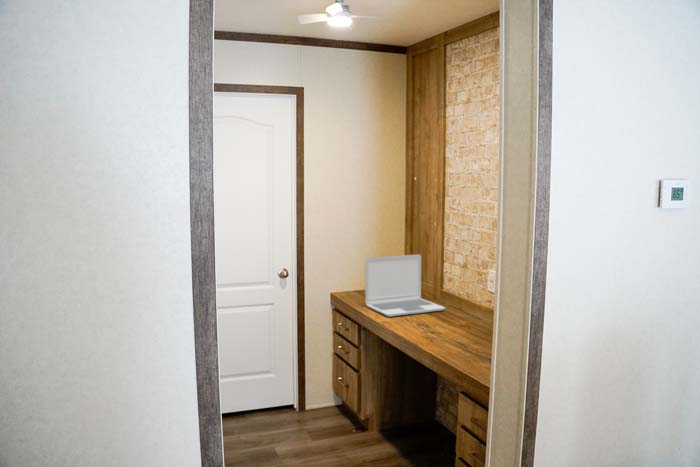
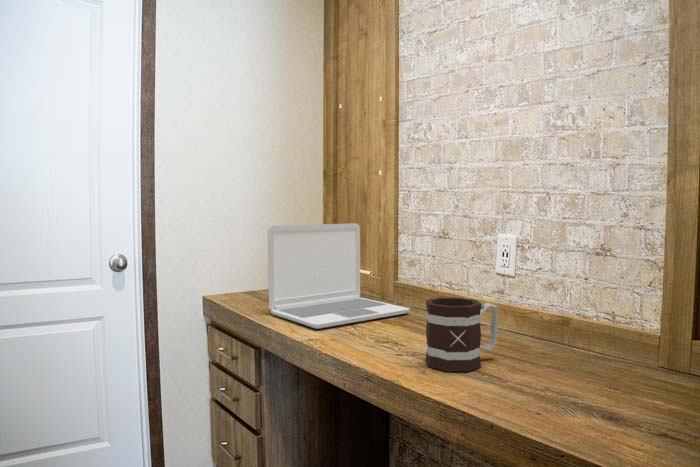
mug: none [435,306,474,342] -> present [426,298,499,372]

